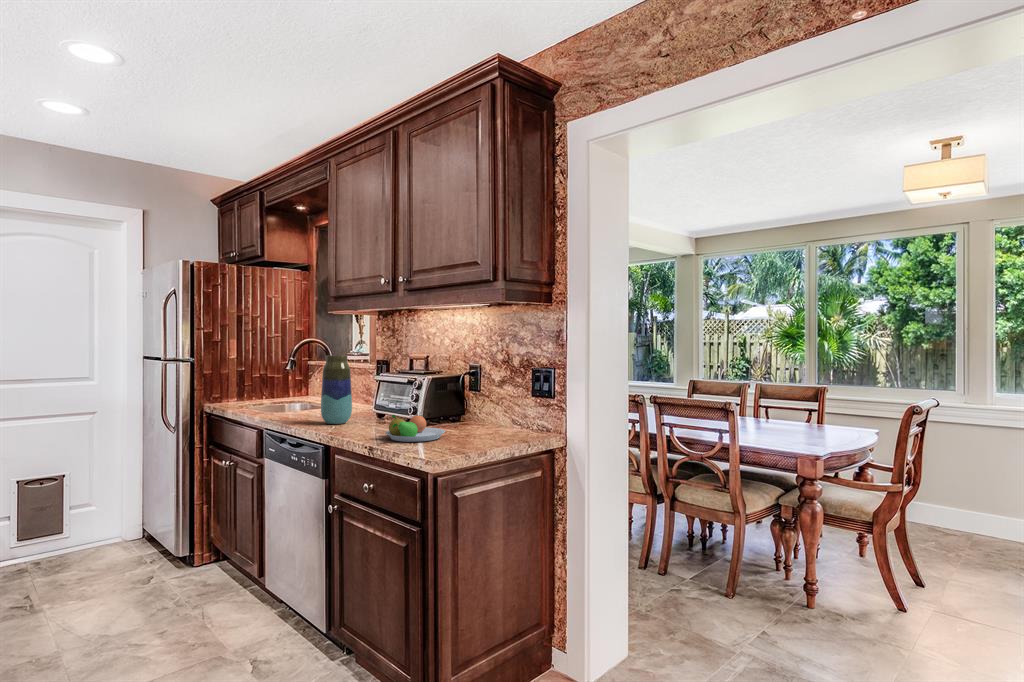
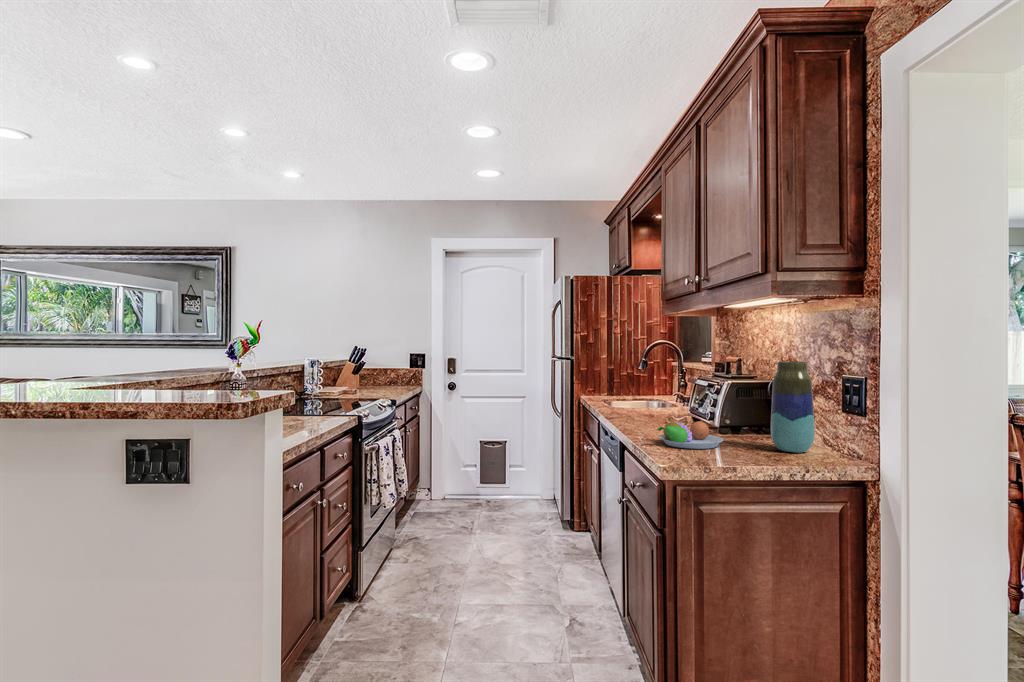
vase: present [321,355,352,424] -> present [771,361,815,453]

